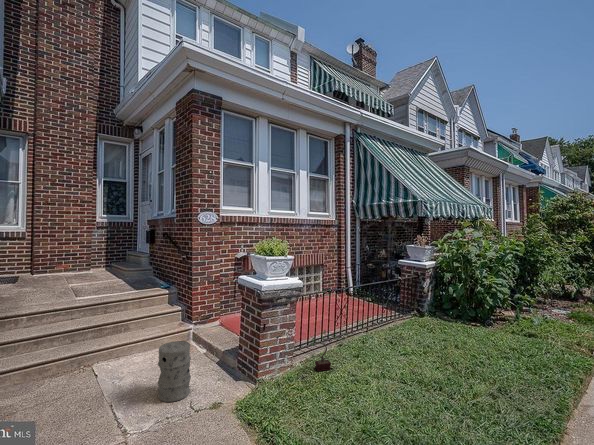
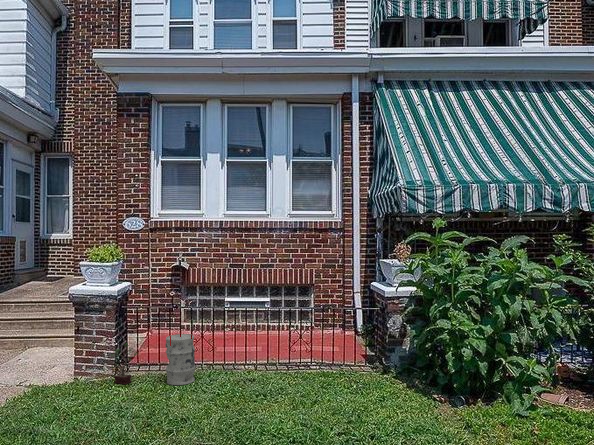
trash can: present [158,341,191,402] -> present [165,334,196,385]

